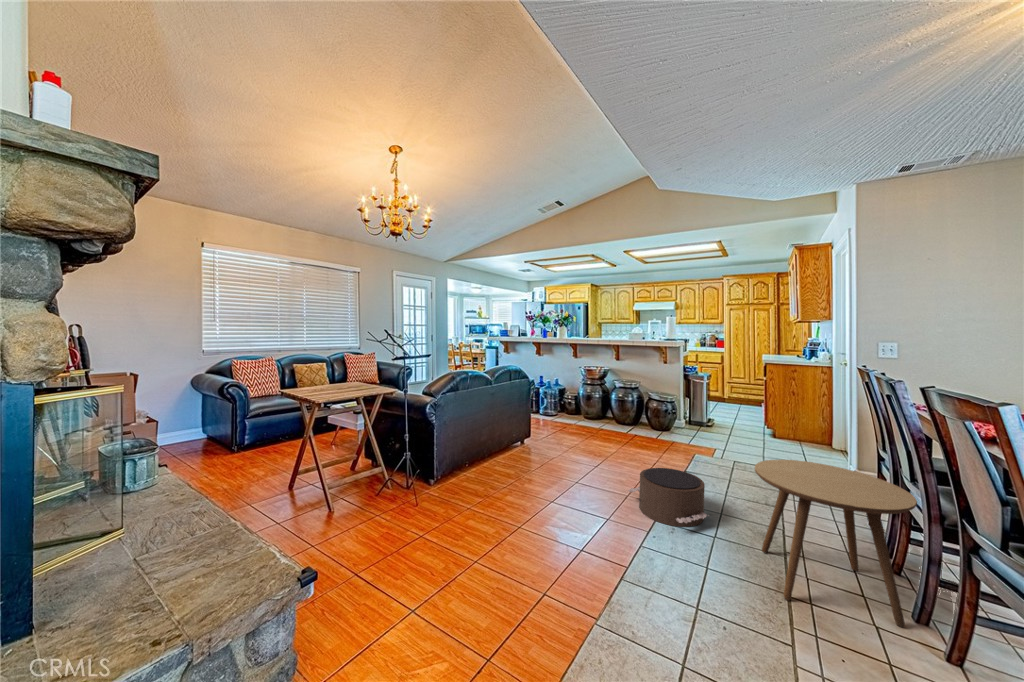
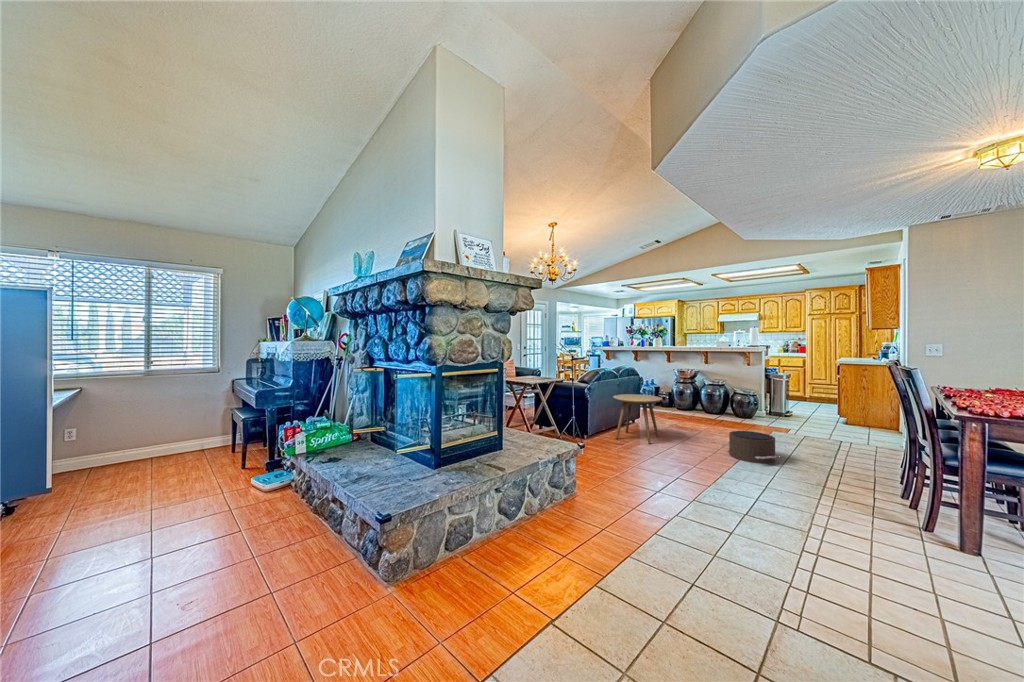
side table: present [755,460,917,627] -> present [613,394,662,444]

